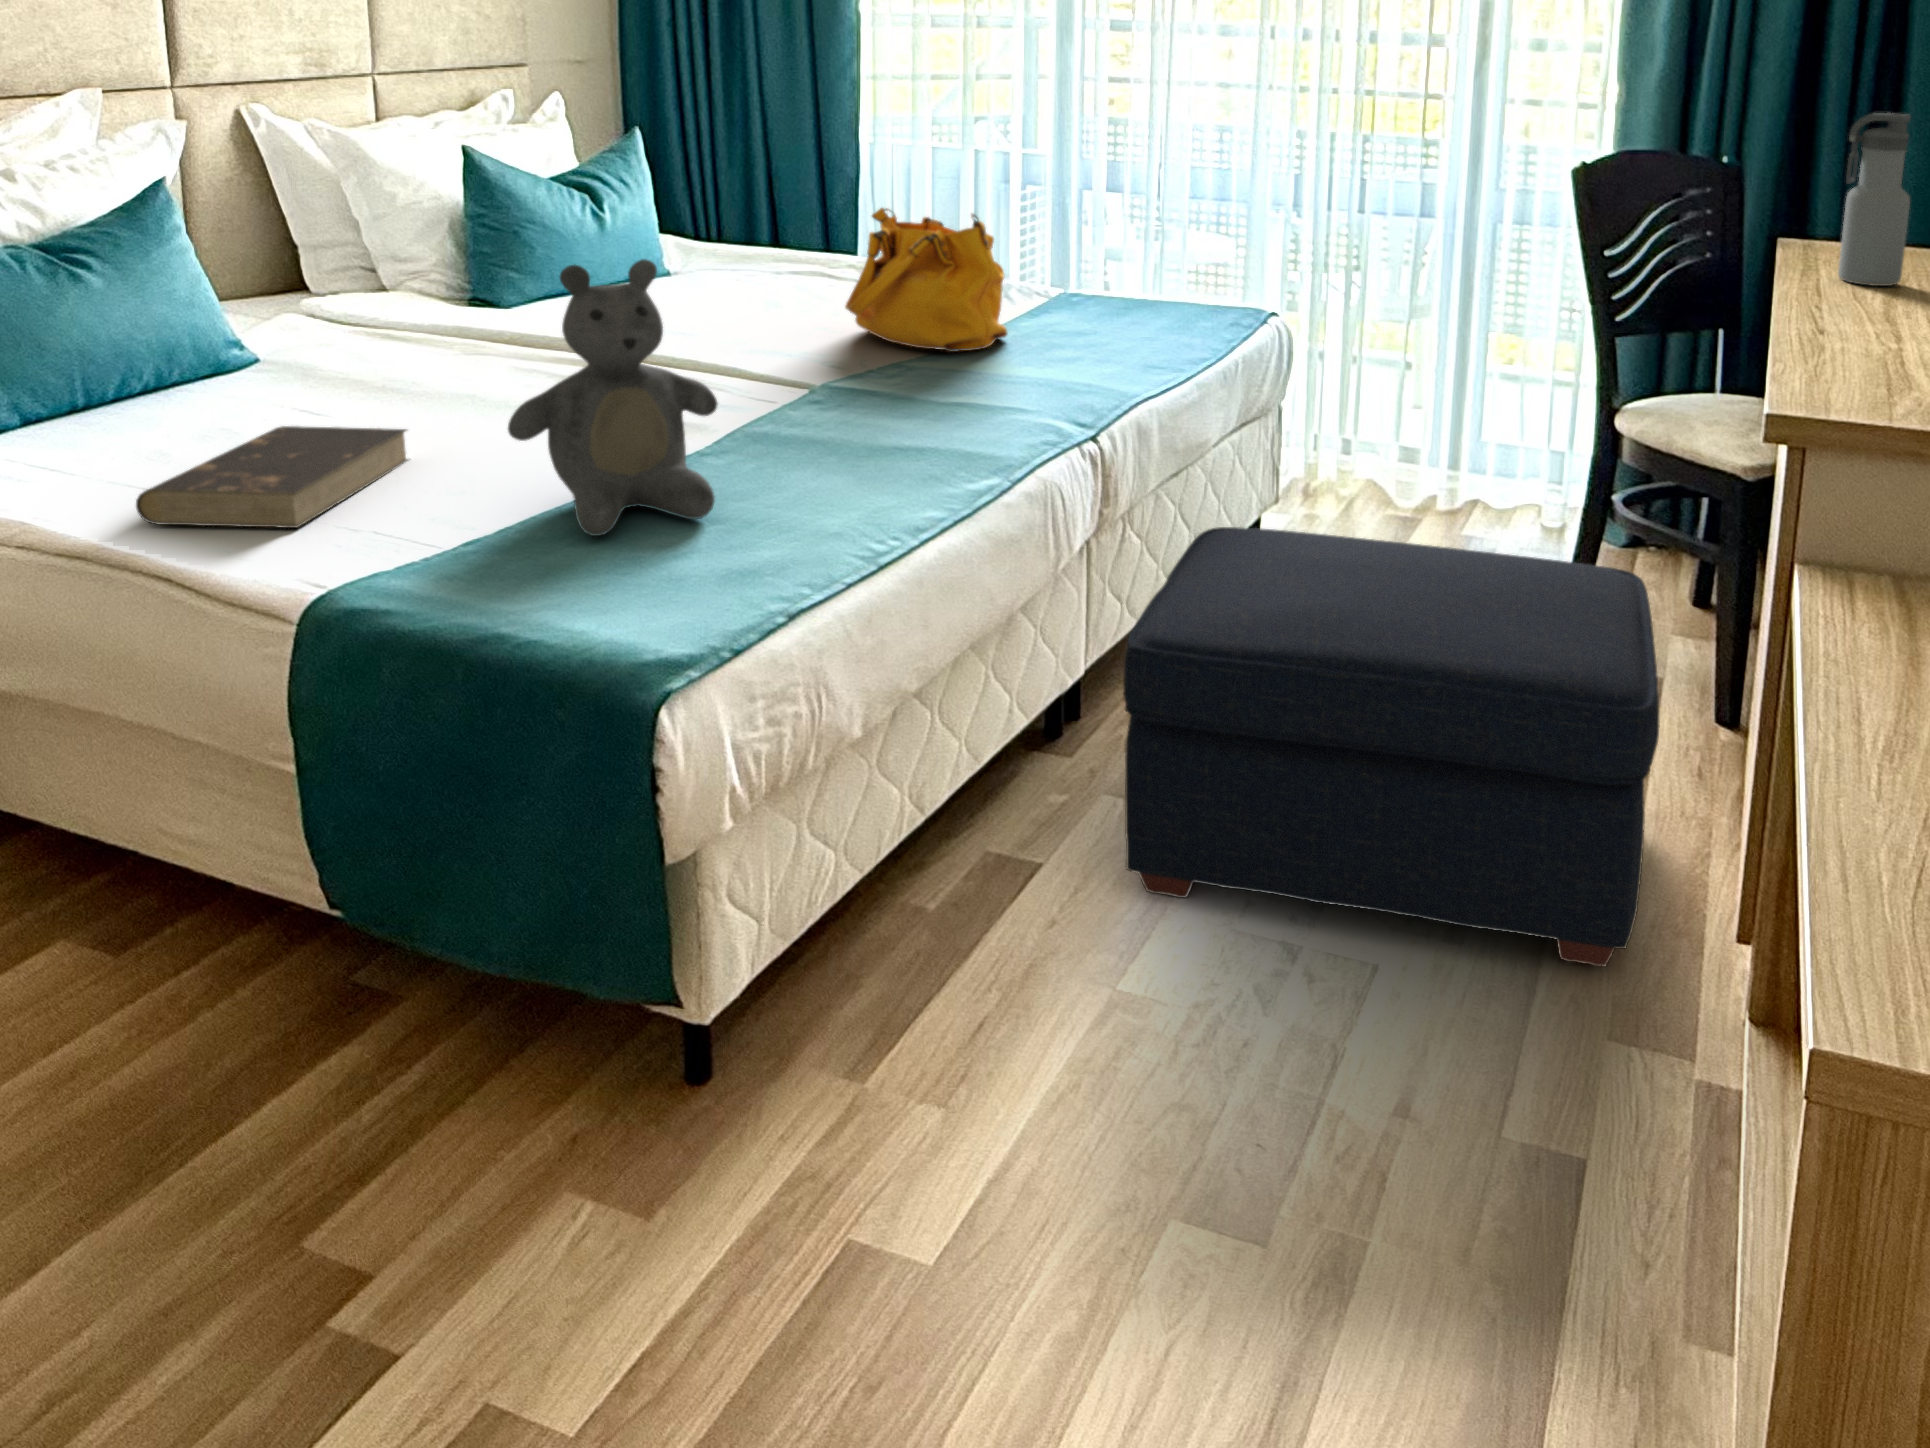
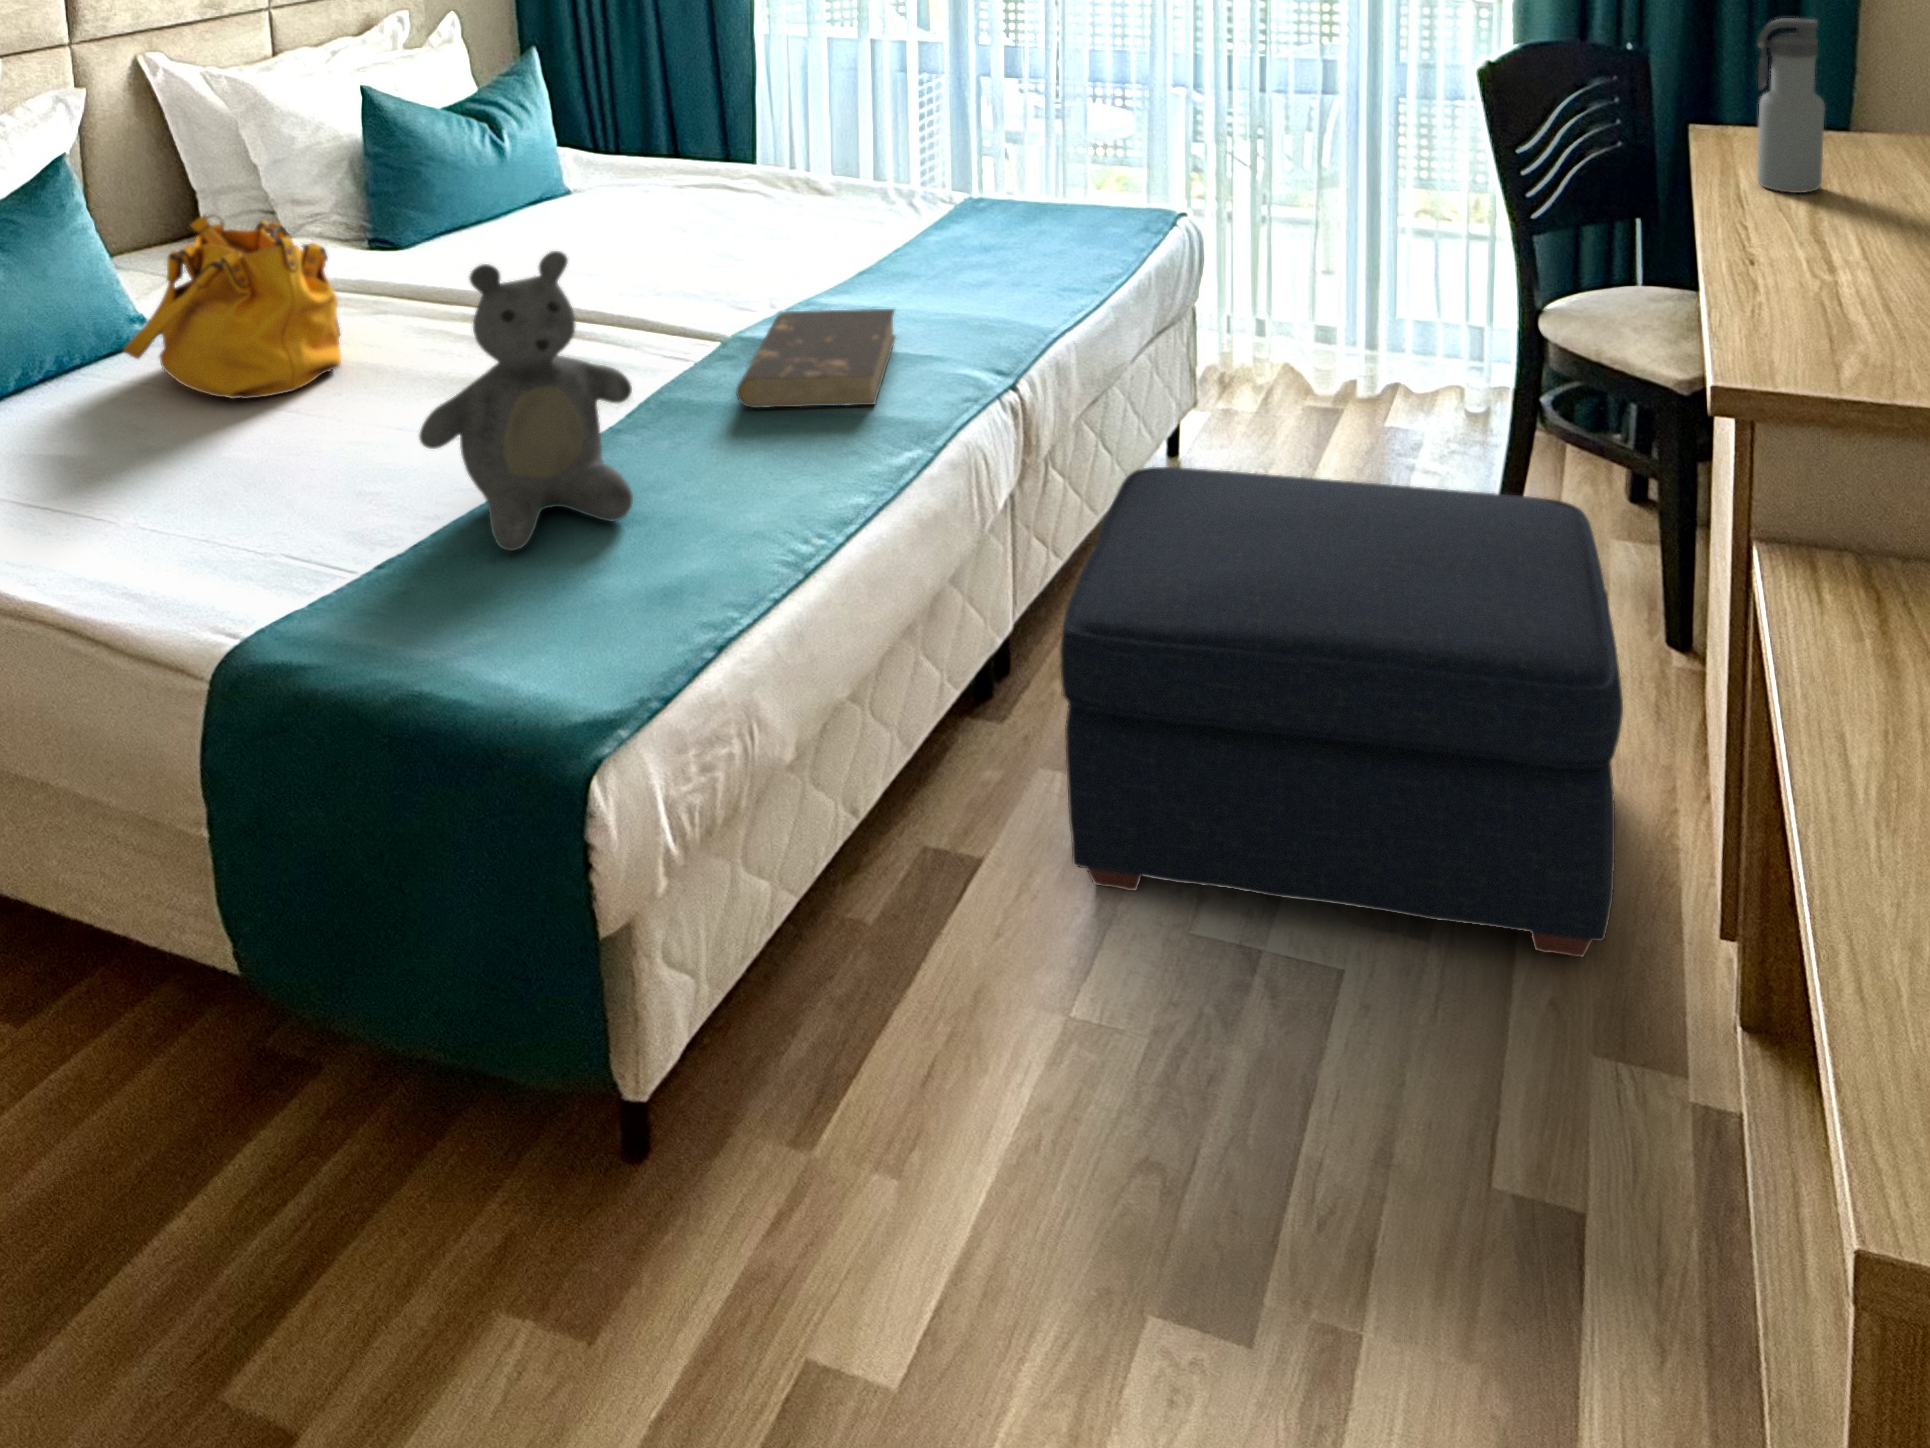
handbag: present [845,208,1007,352] -> present [124,215,341,399]
book: present [136,426,408,528] -> present [737,309,896,408]

